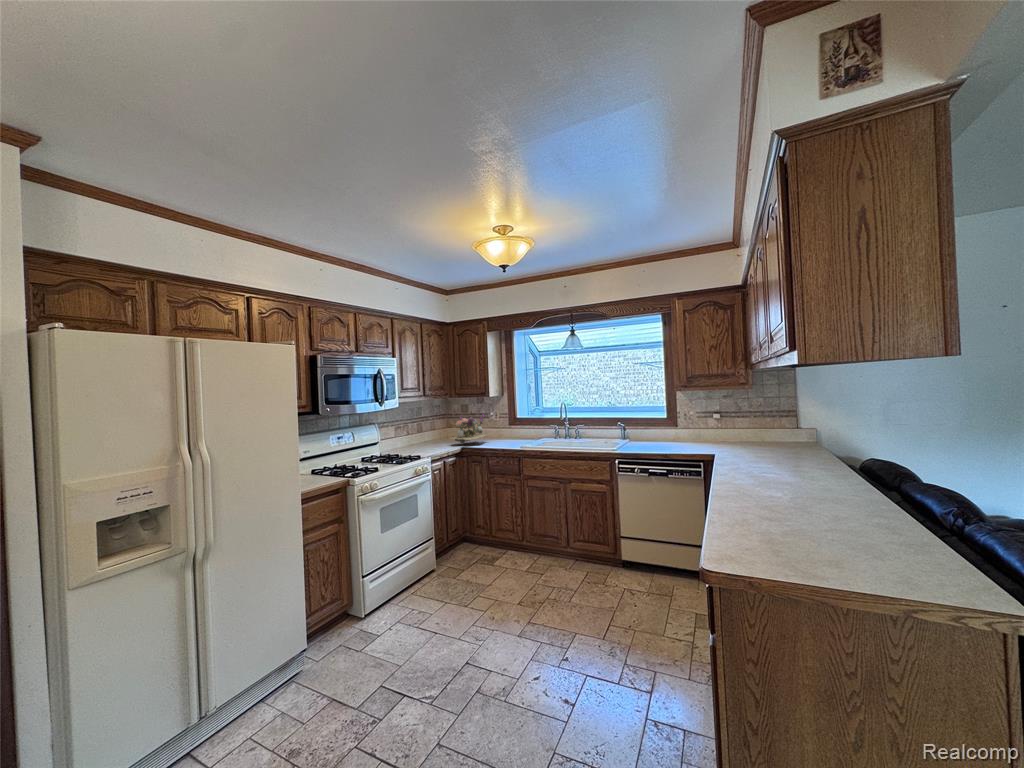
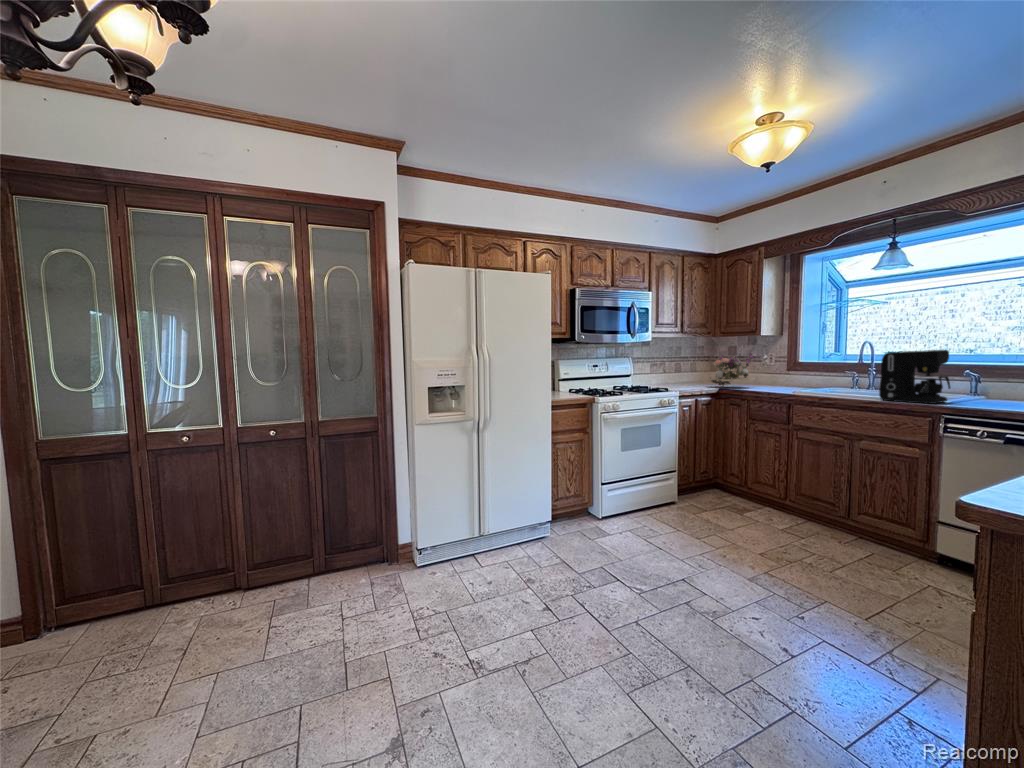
coffee maker: none [575,411,611,450] -> present [879,350,950,404]

